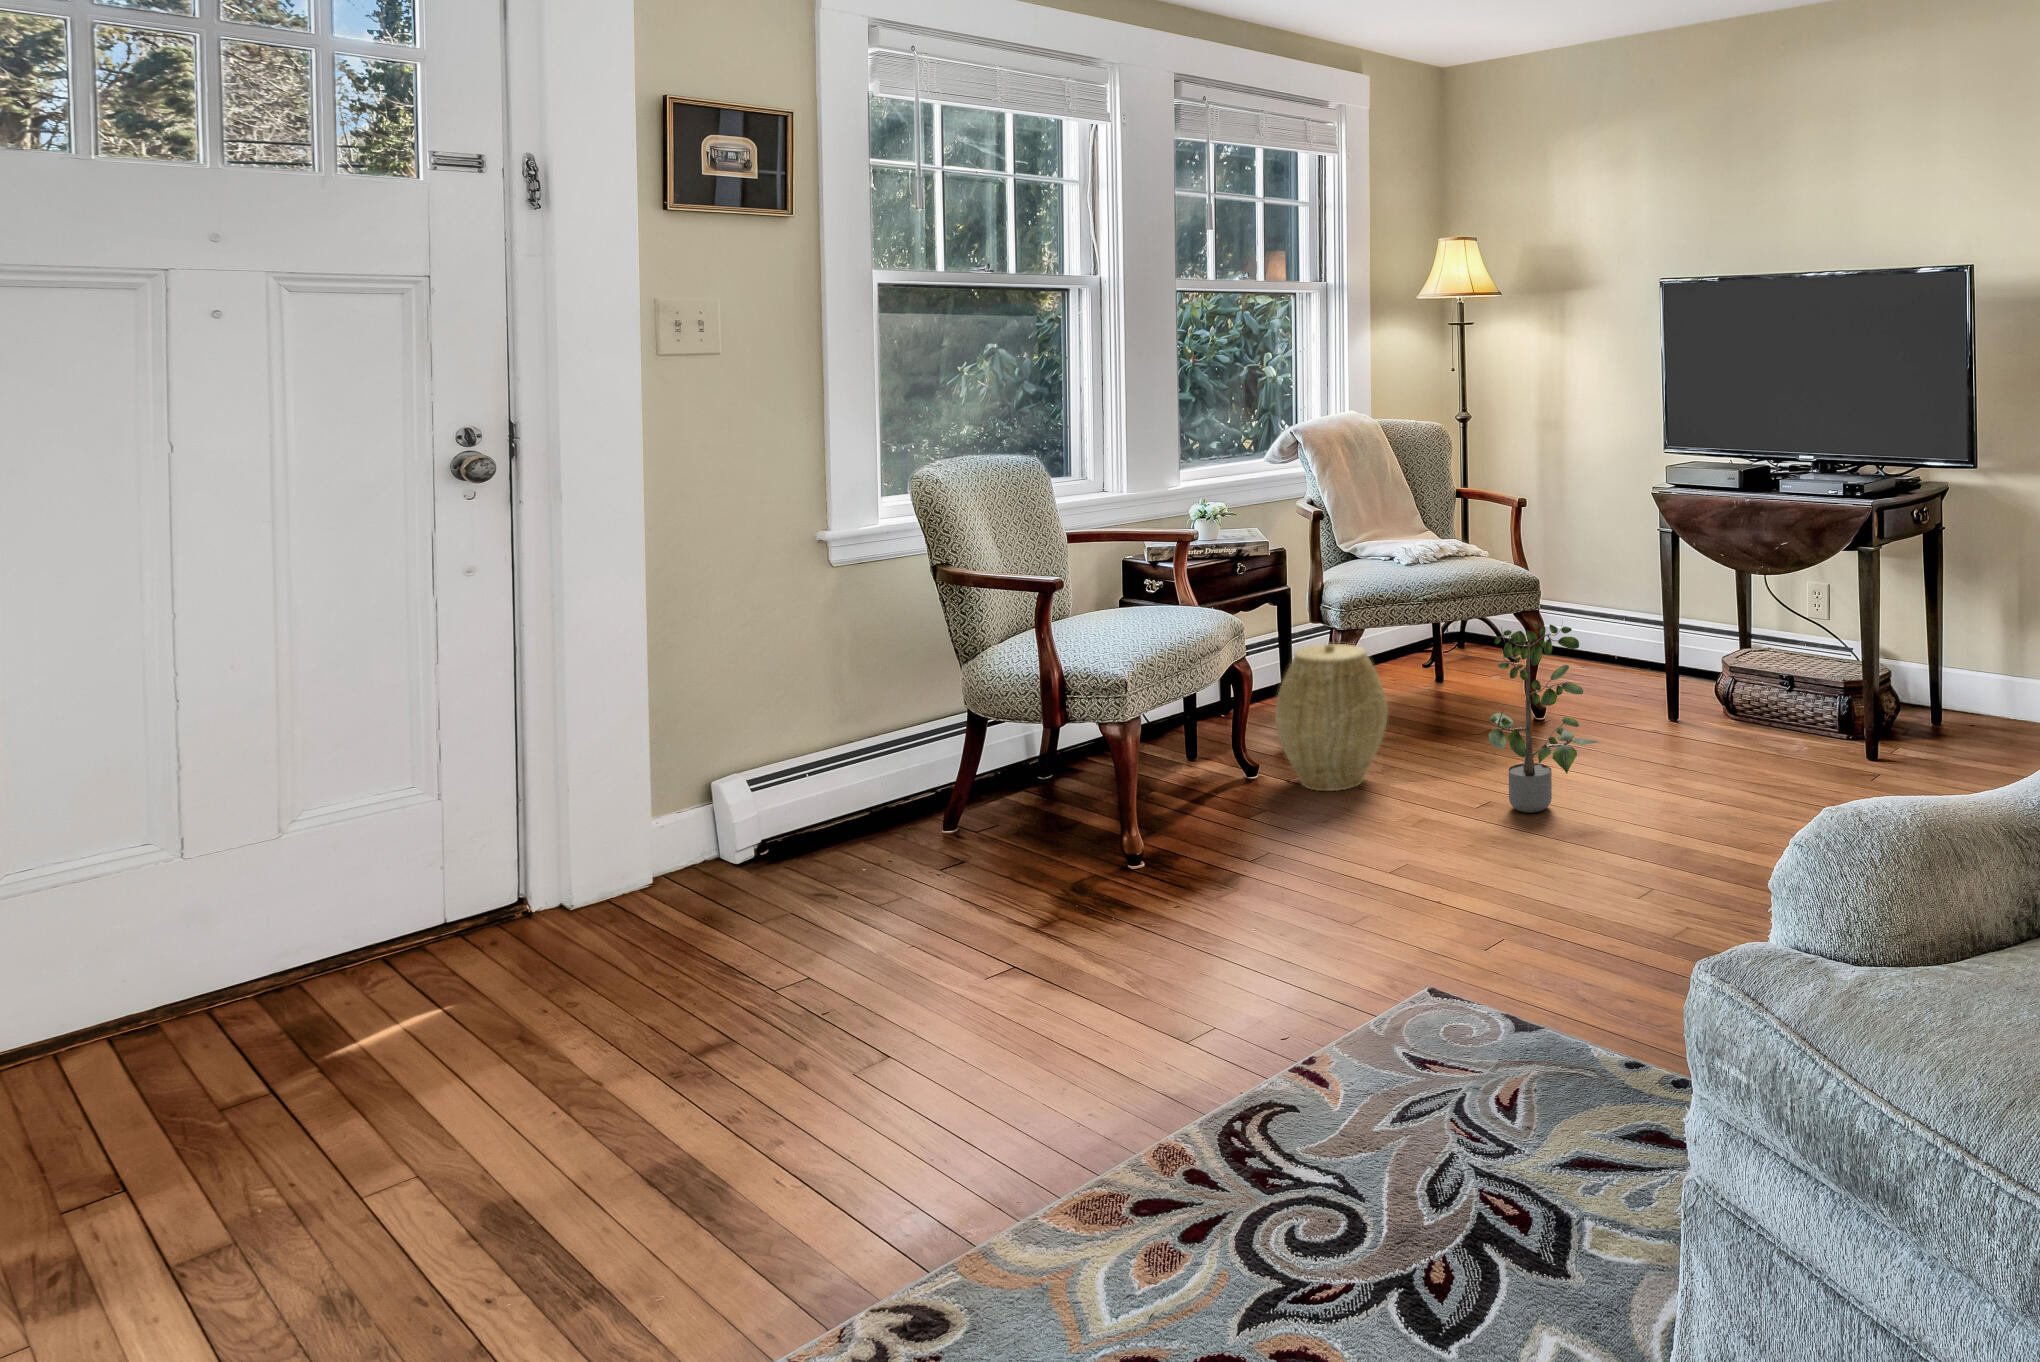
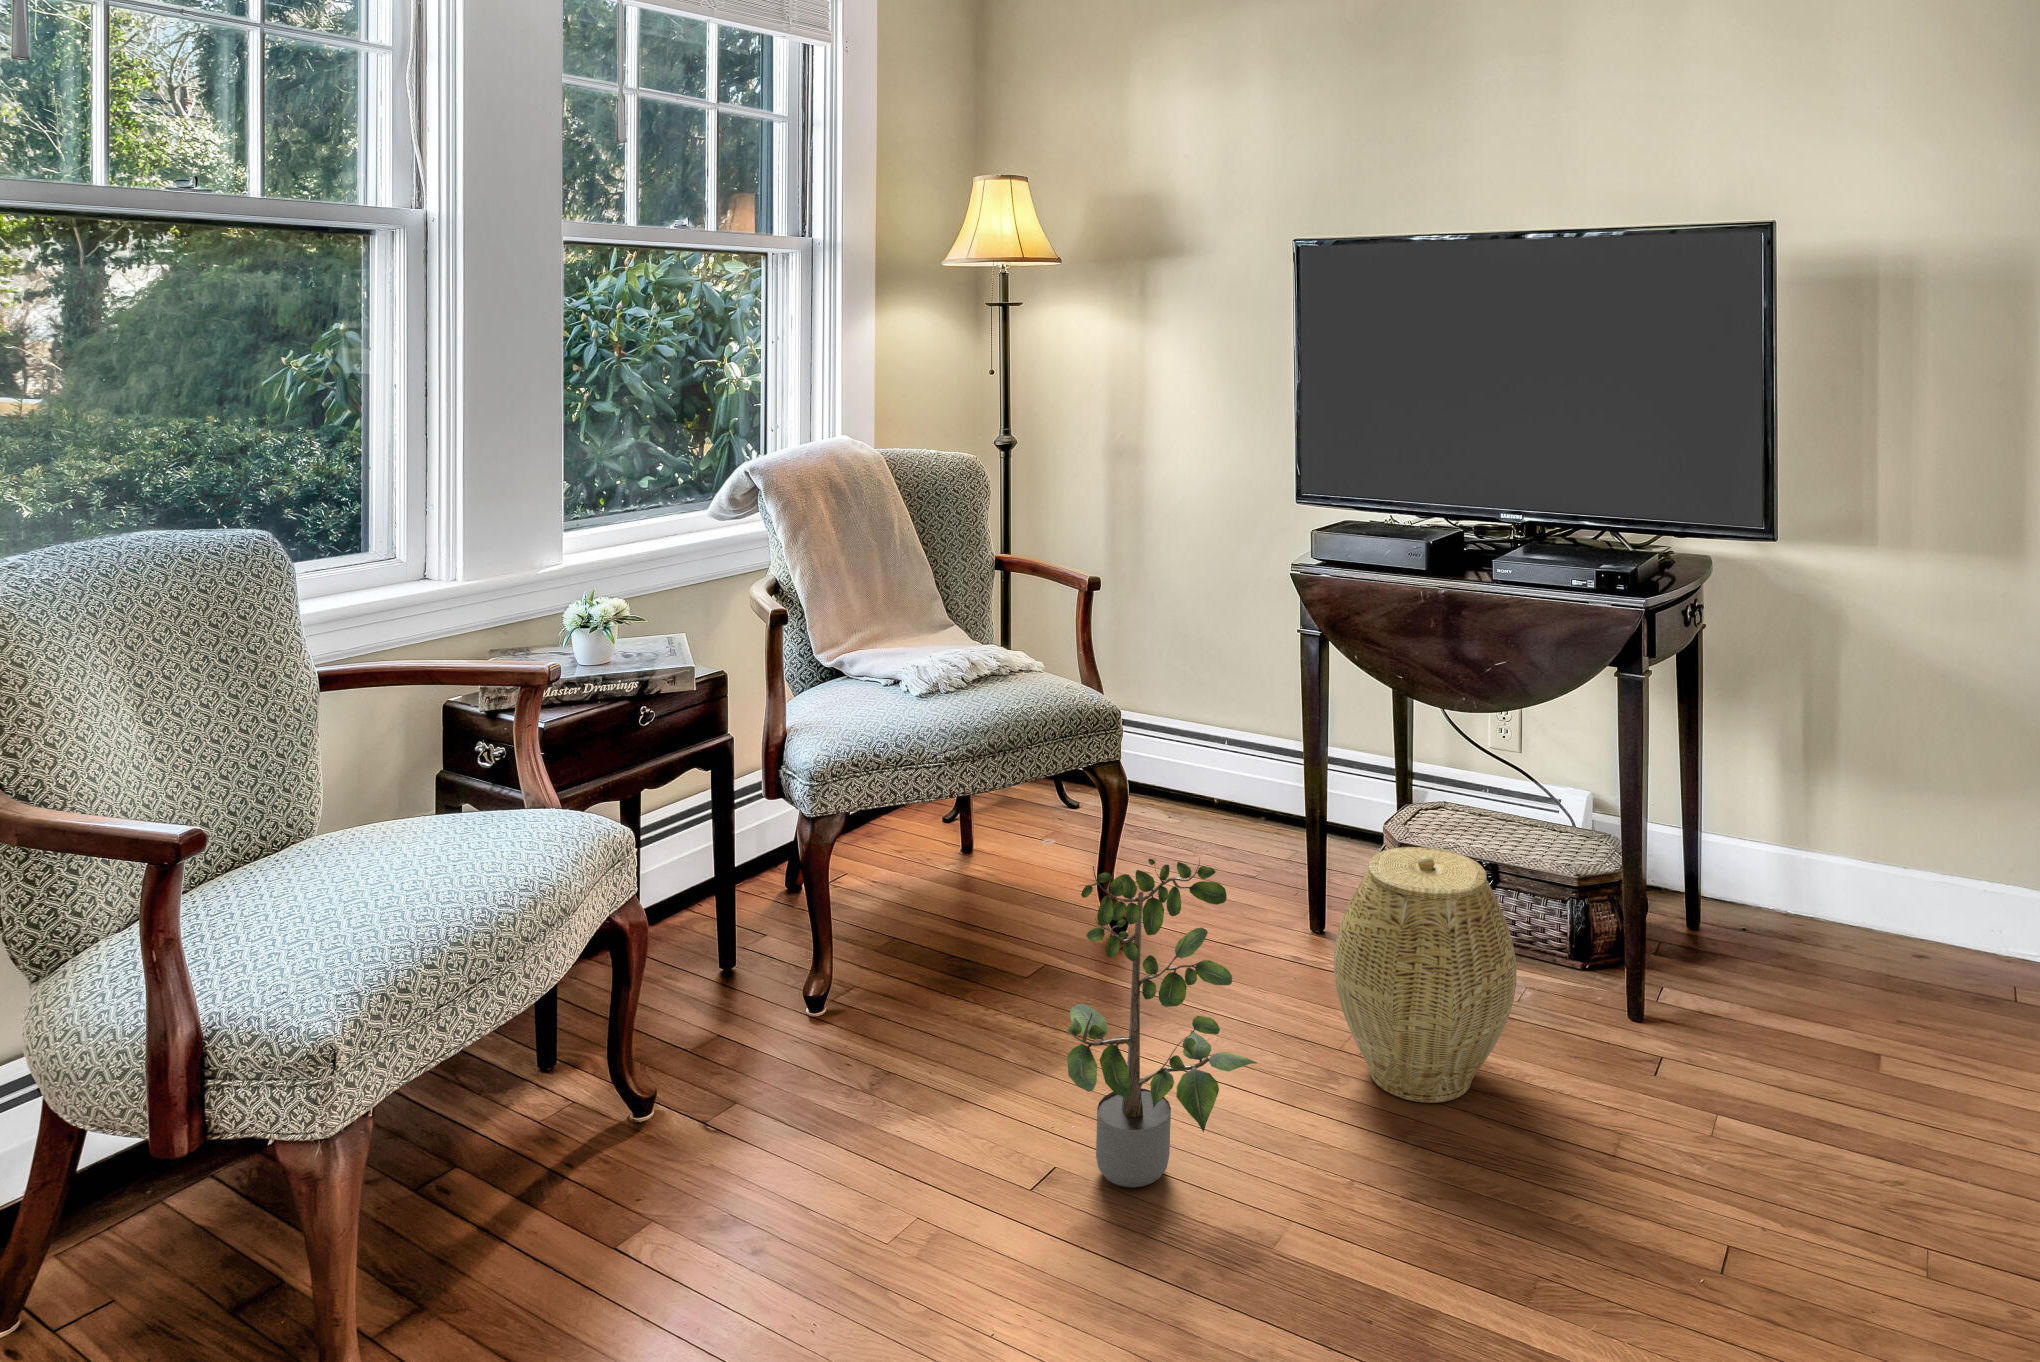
woven basket: present [1275,644,1387,791] -> present [1334,847,1517,1103]

